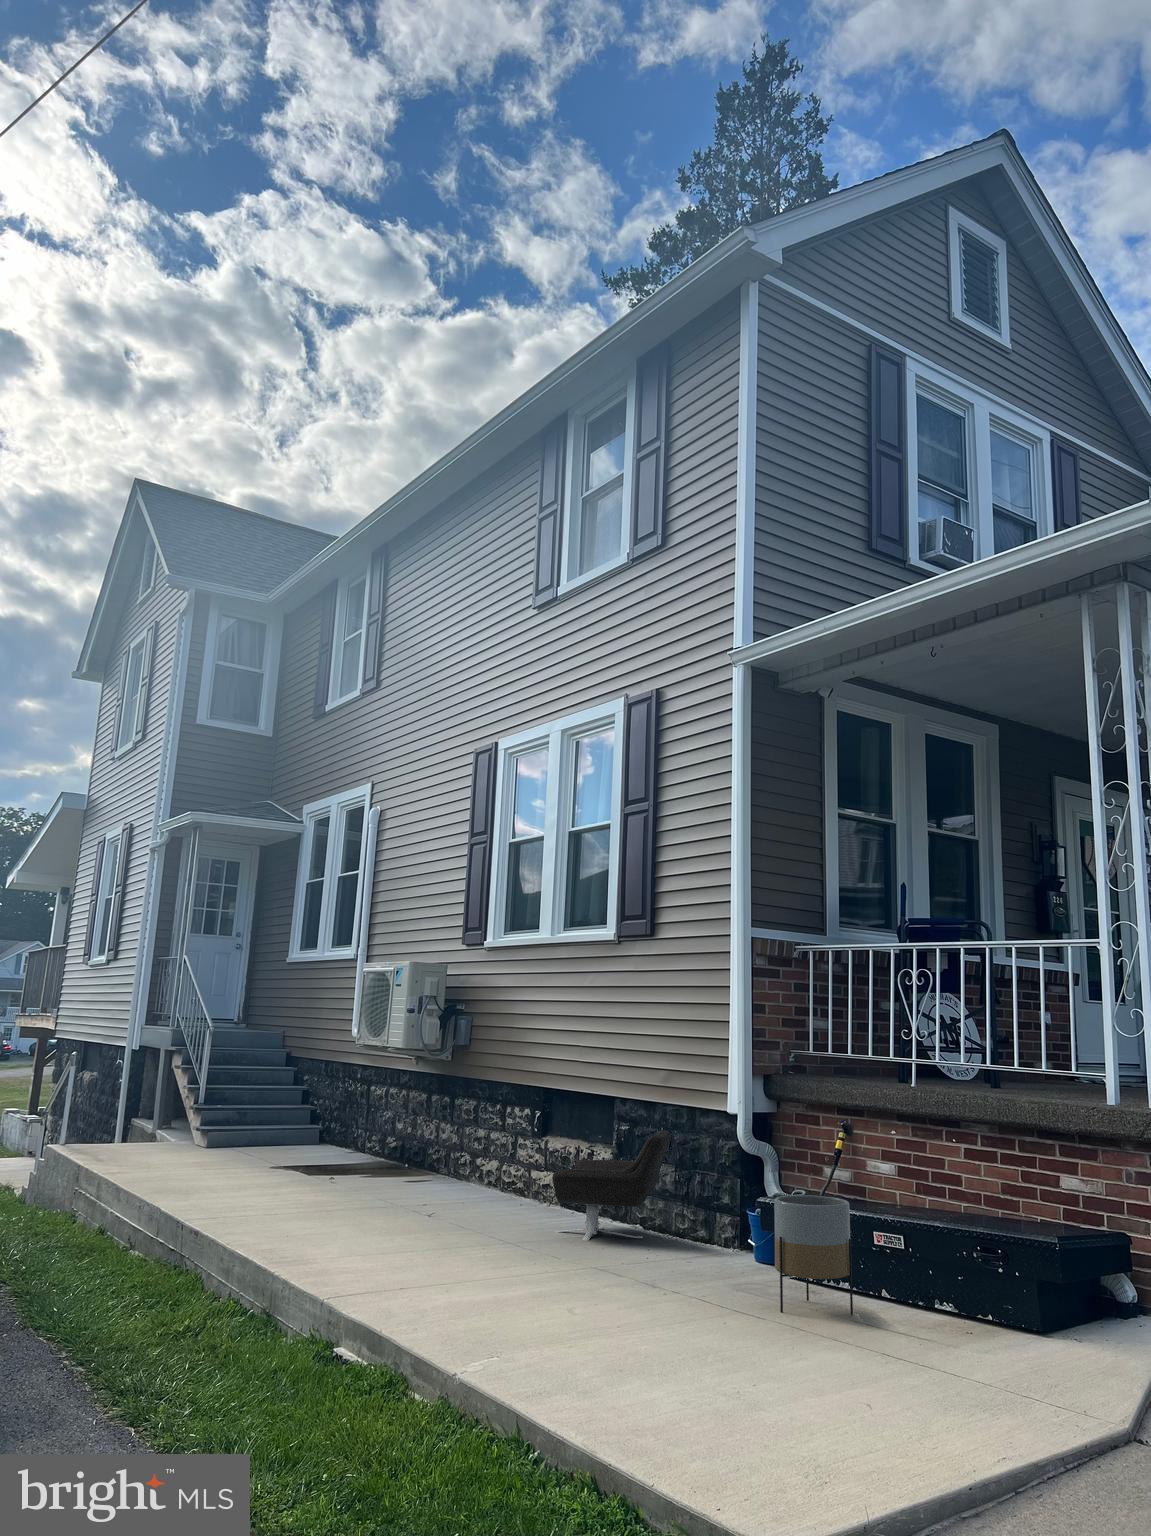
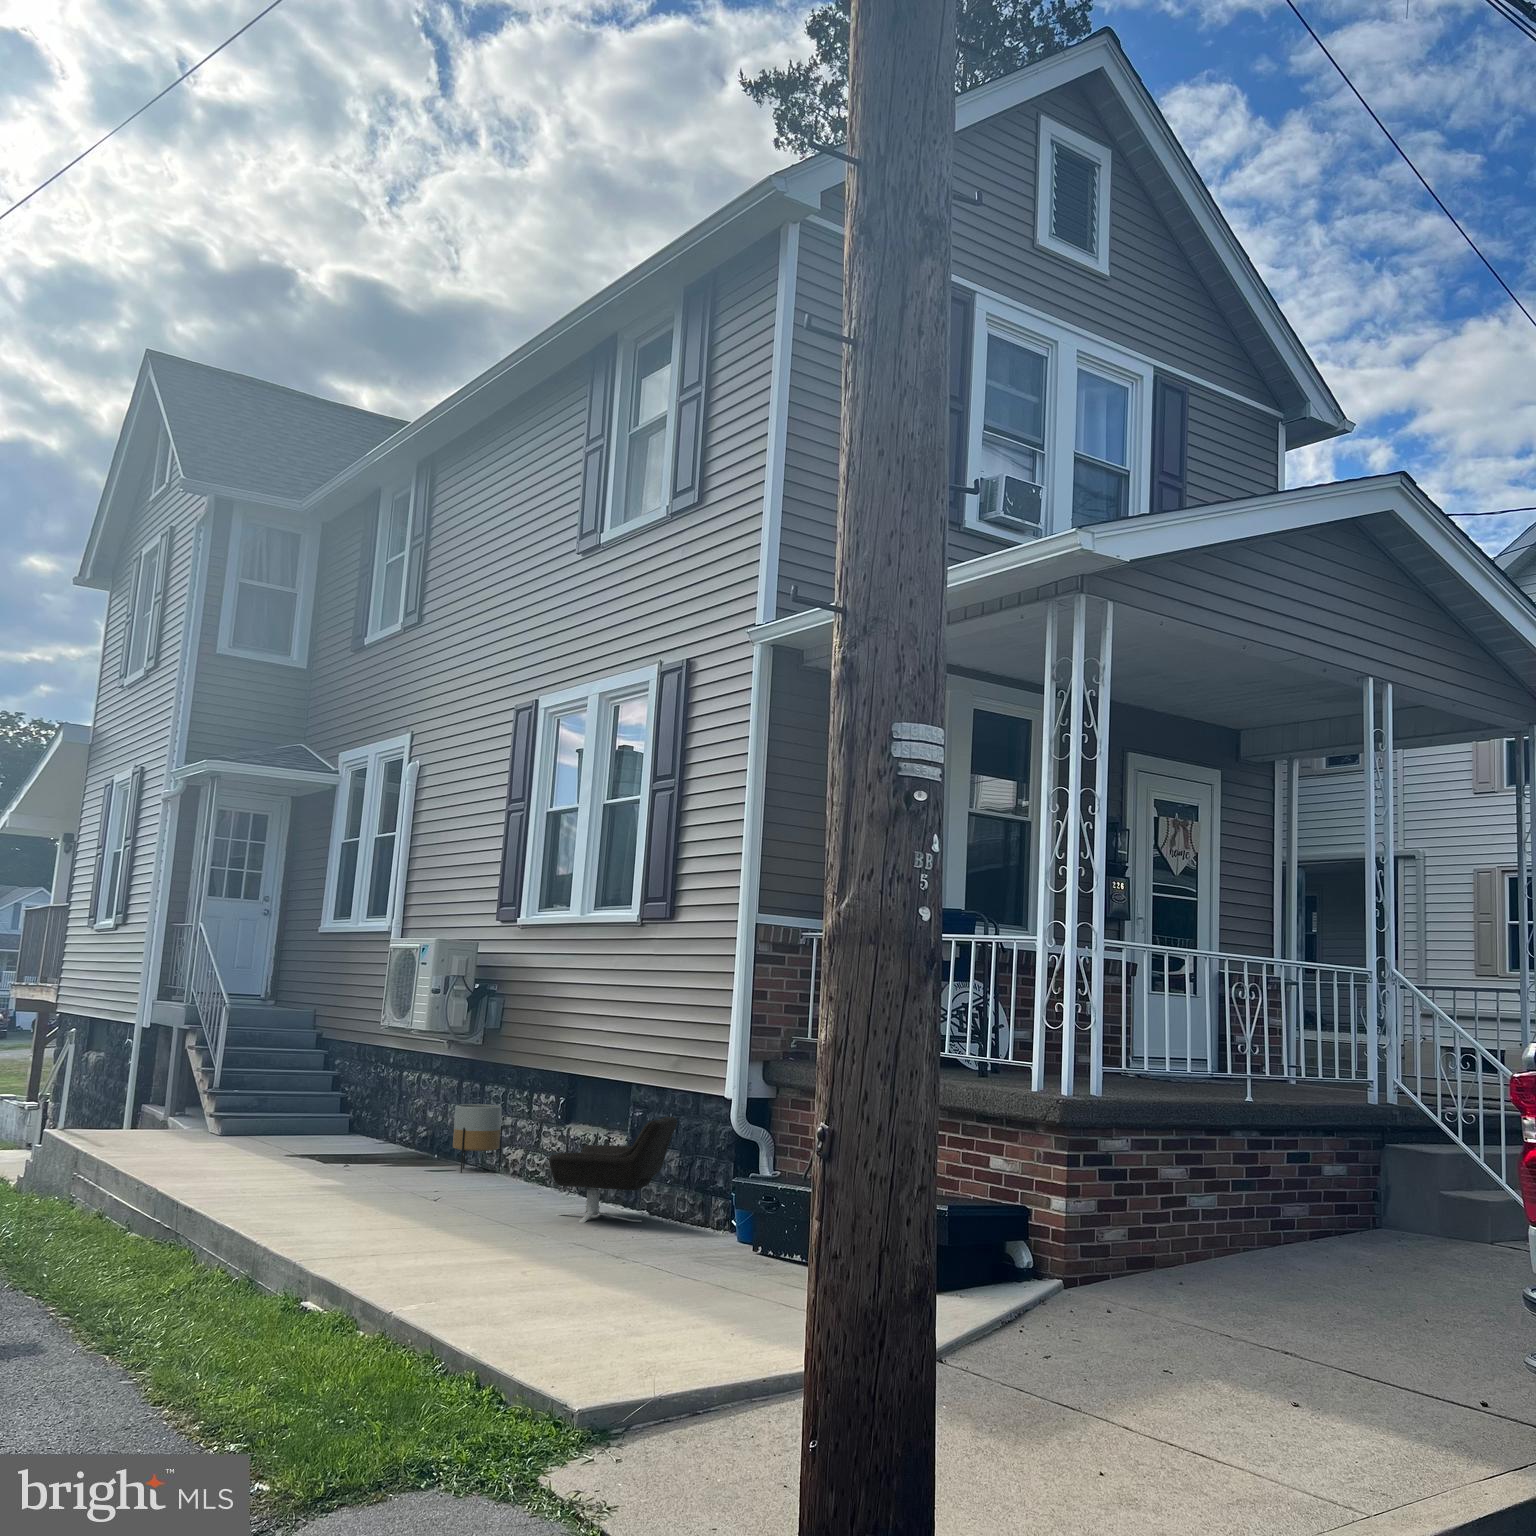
planter: present [774,1195,853,1316] -> present [453,1104,502,1173]

